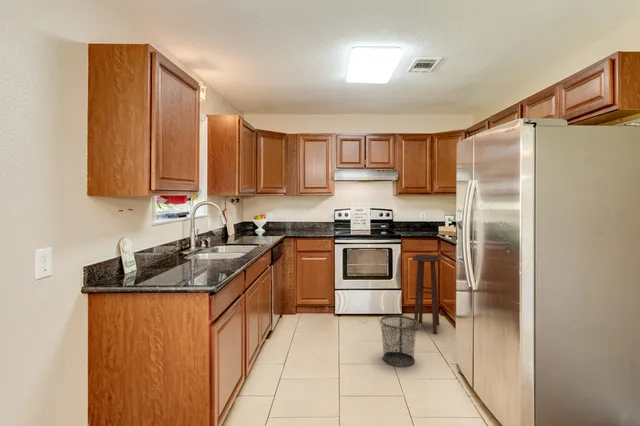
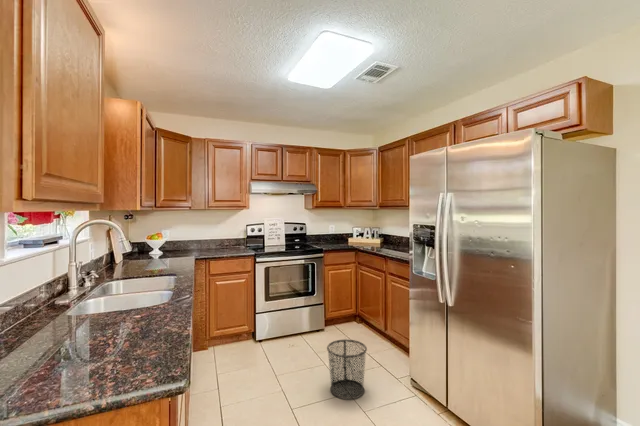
stool: present [412,254,441,333] -> none [339,269,367,349]

